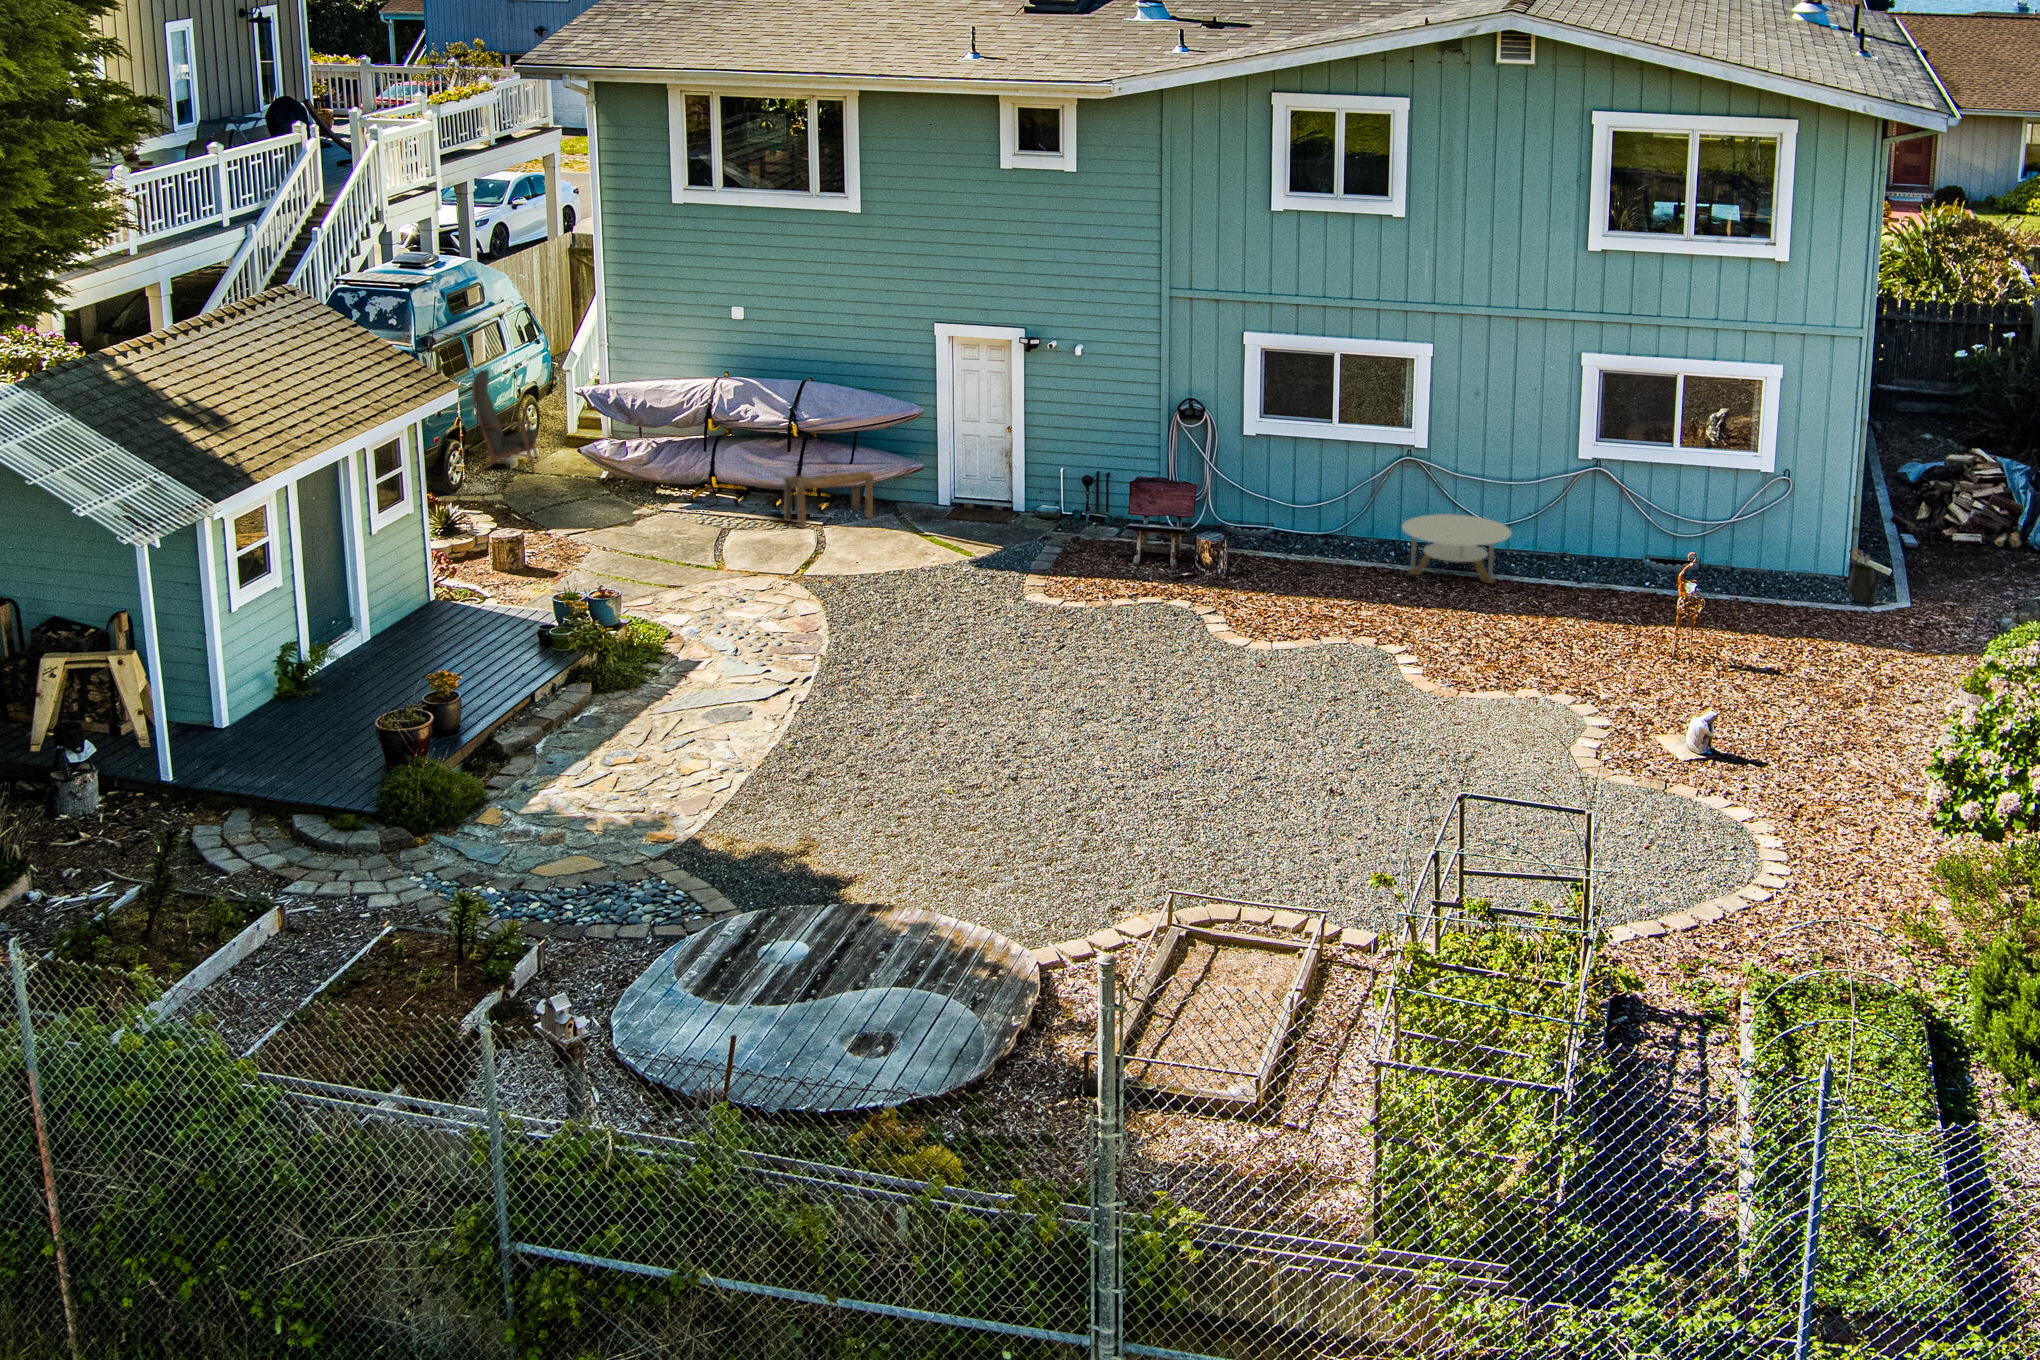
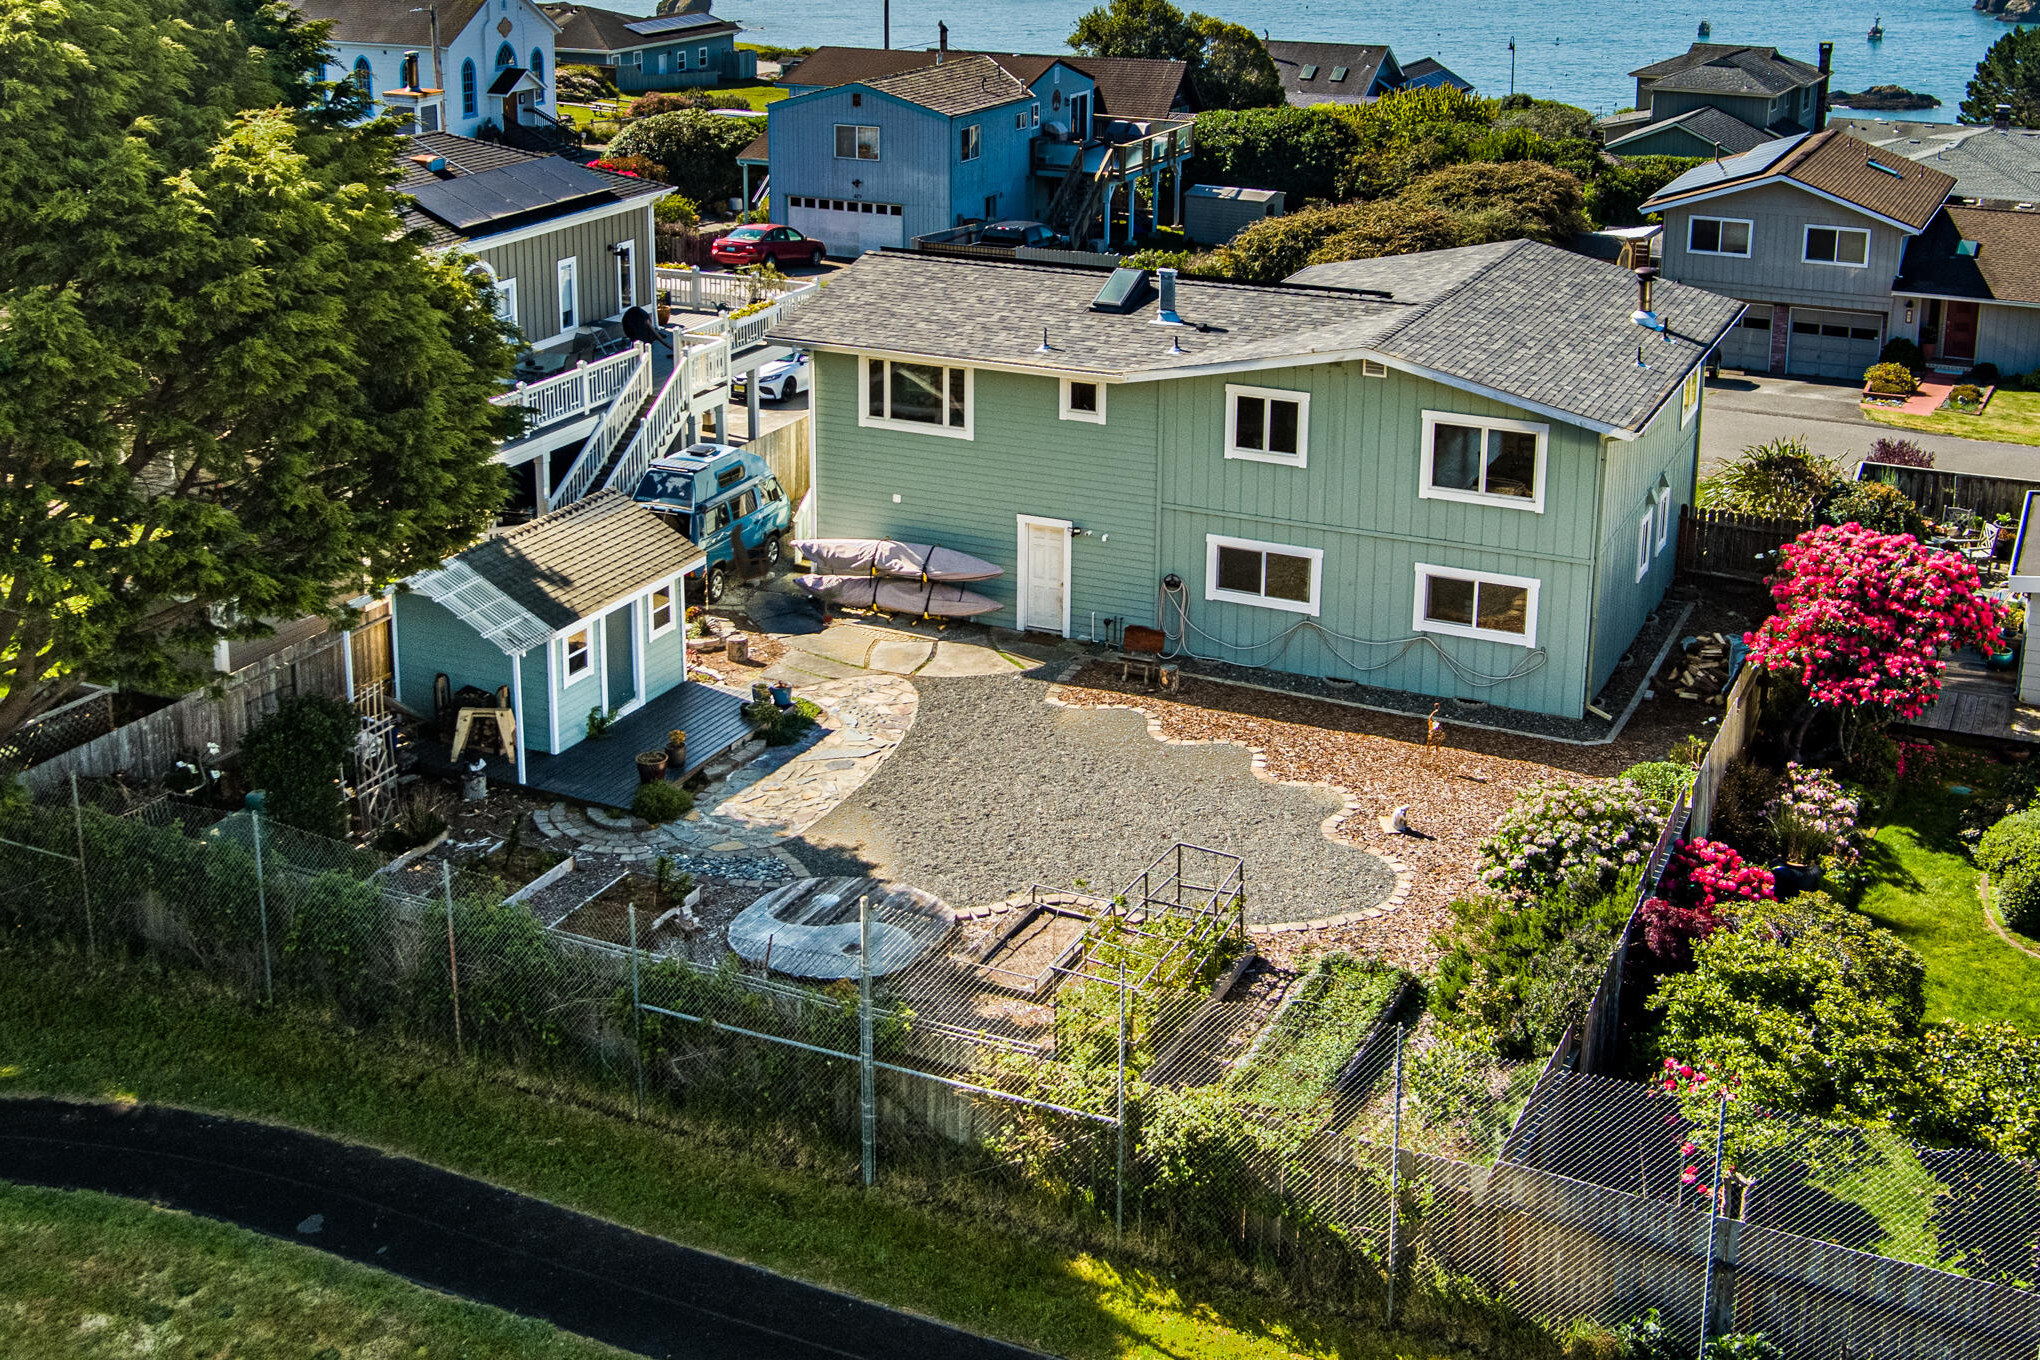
potted tree: none [615,432,672,512] -> present [814,582,844,624]
bench: present [784,472,874,528] -> none [914,602,971,642]
round table: present [1402,514,1511,583] -> none [1296,659,1367,708]
watering can: present [1847,549,1881,603] -> none [1583,700,1604,738]

